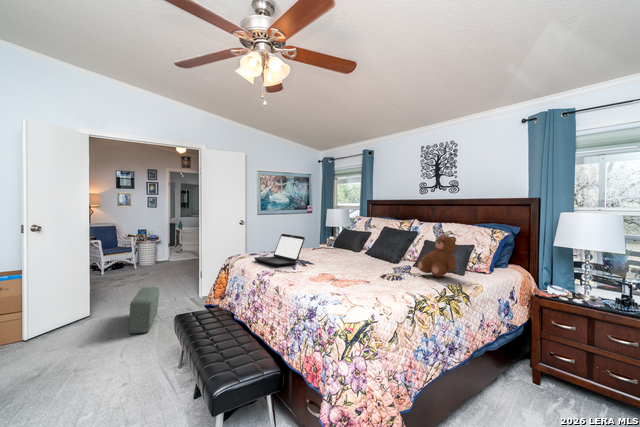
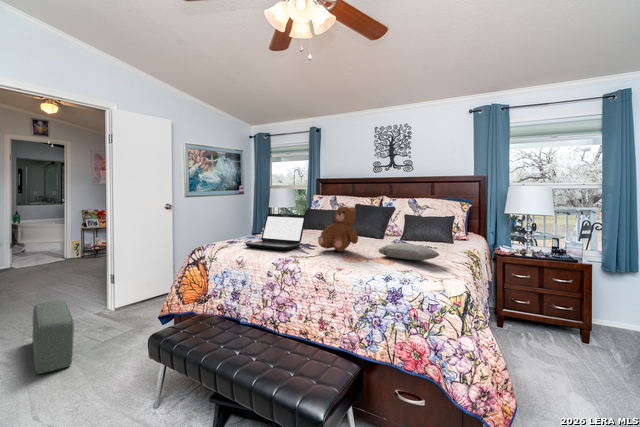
teddy bear: present [418,235,457,277] -> present [318,206,358,251]
pillow: none [344,269,383,287] -> present [379,243,439,260]

